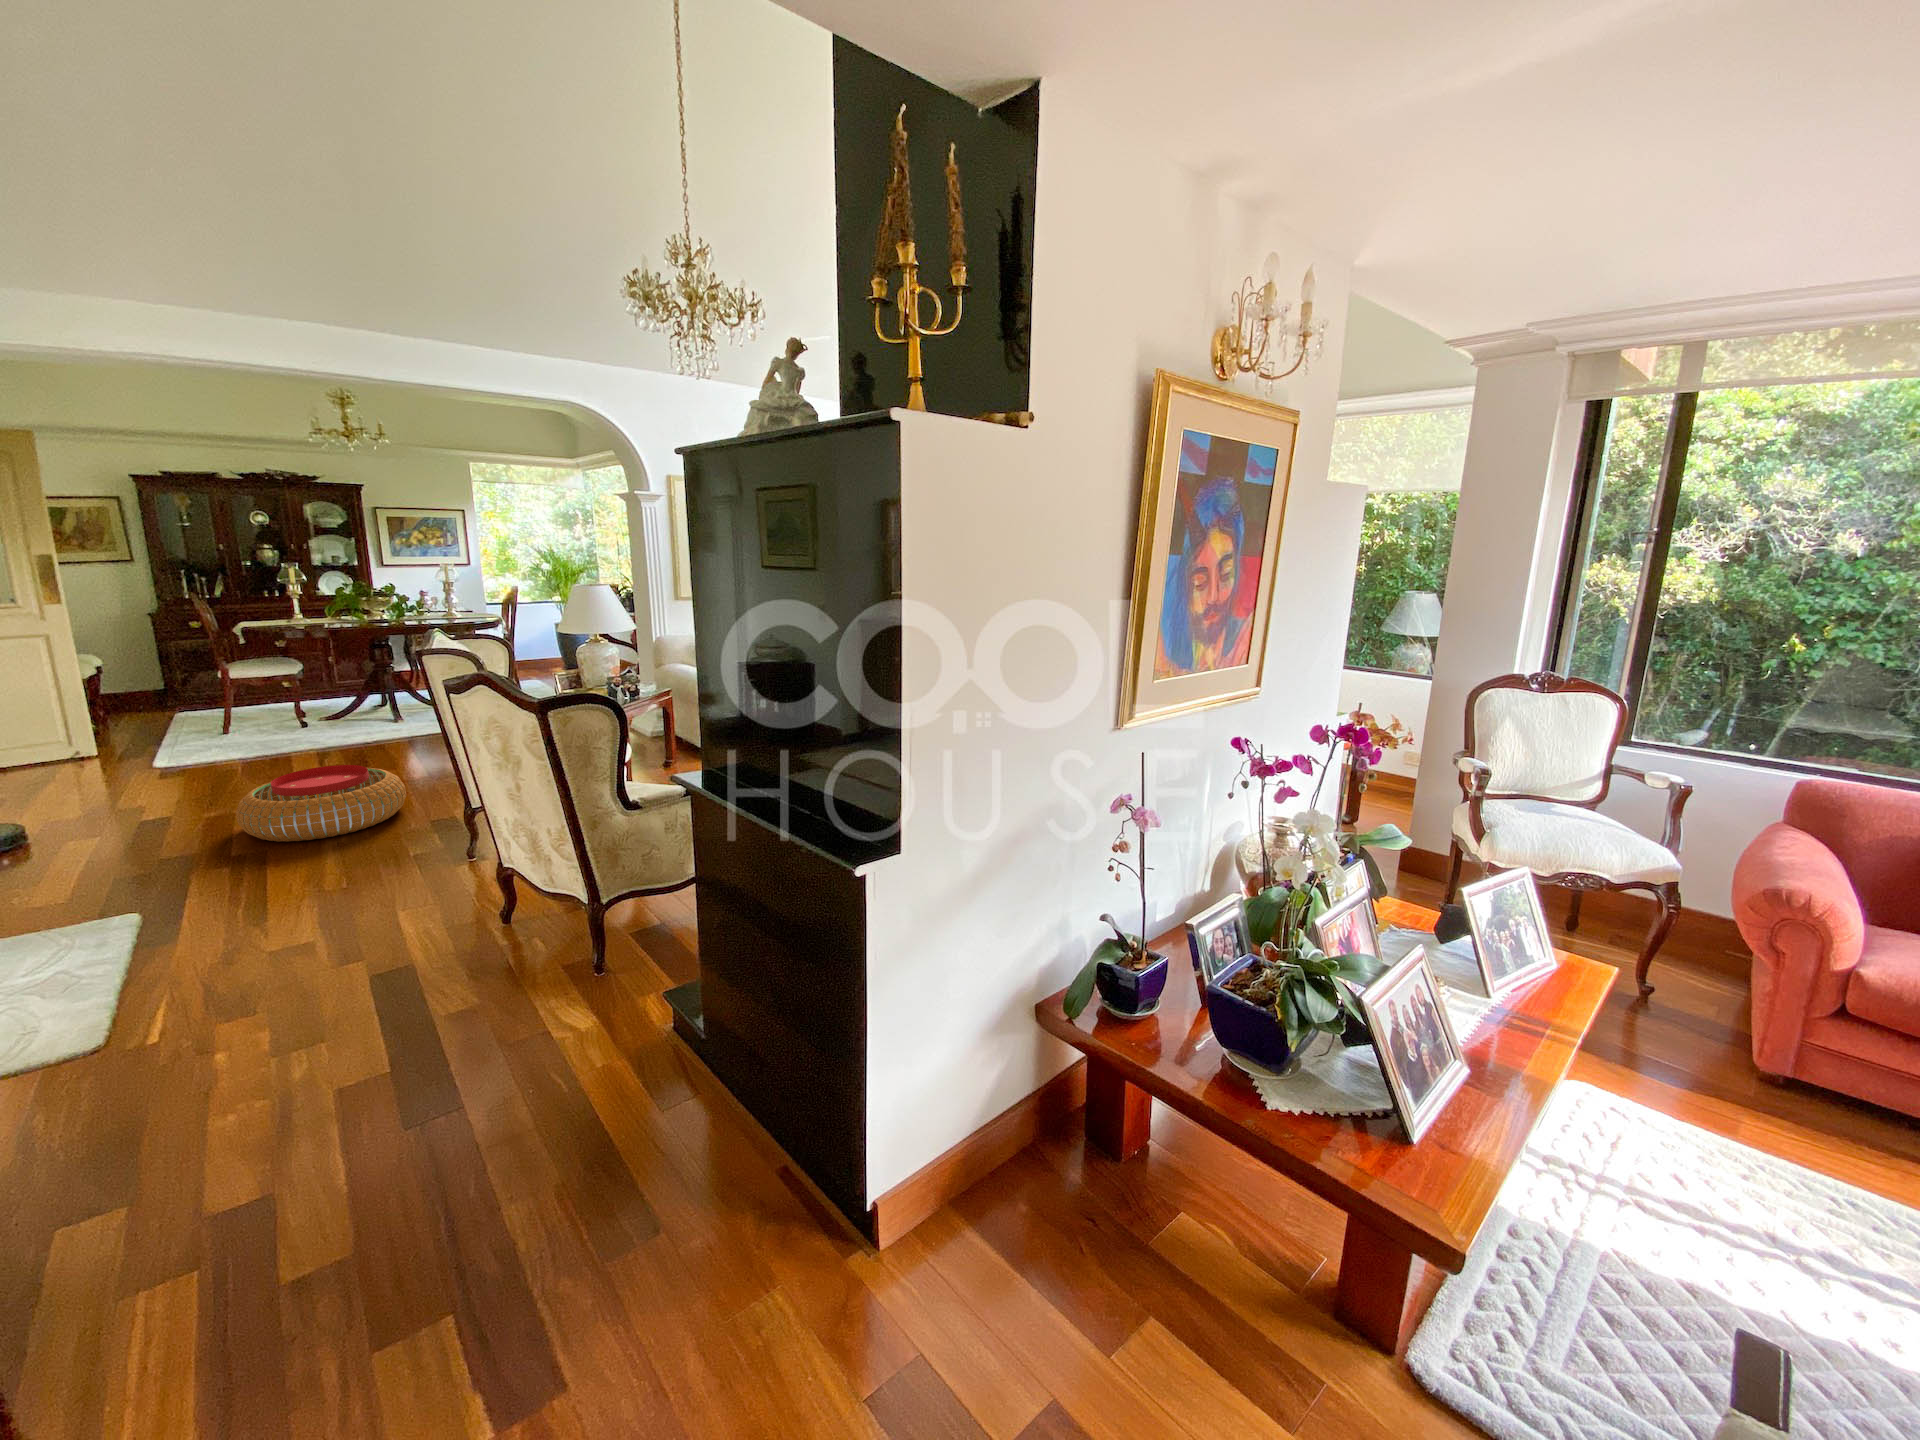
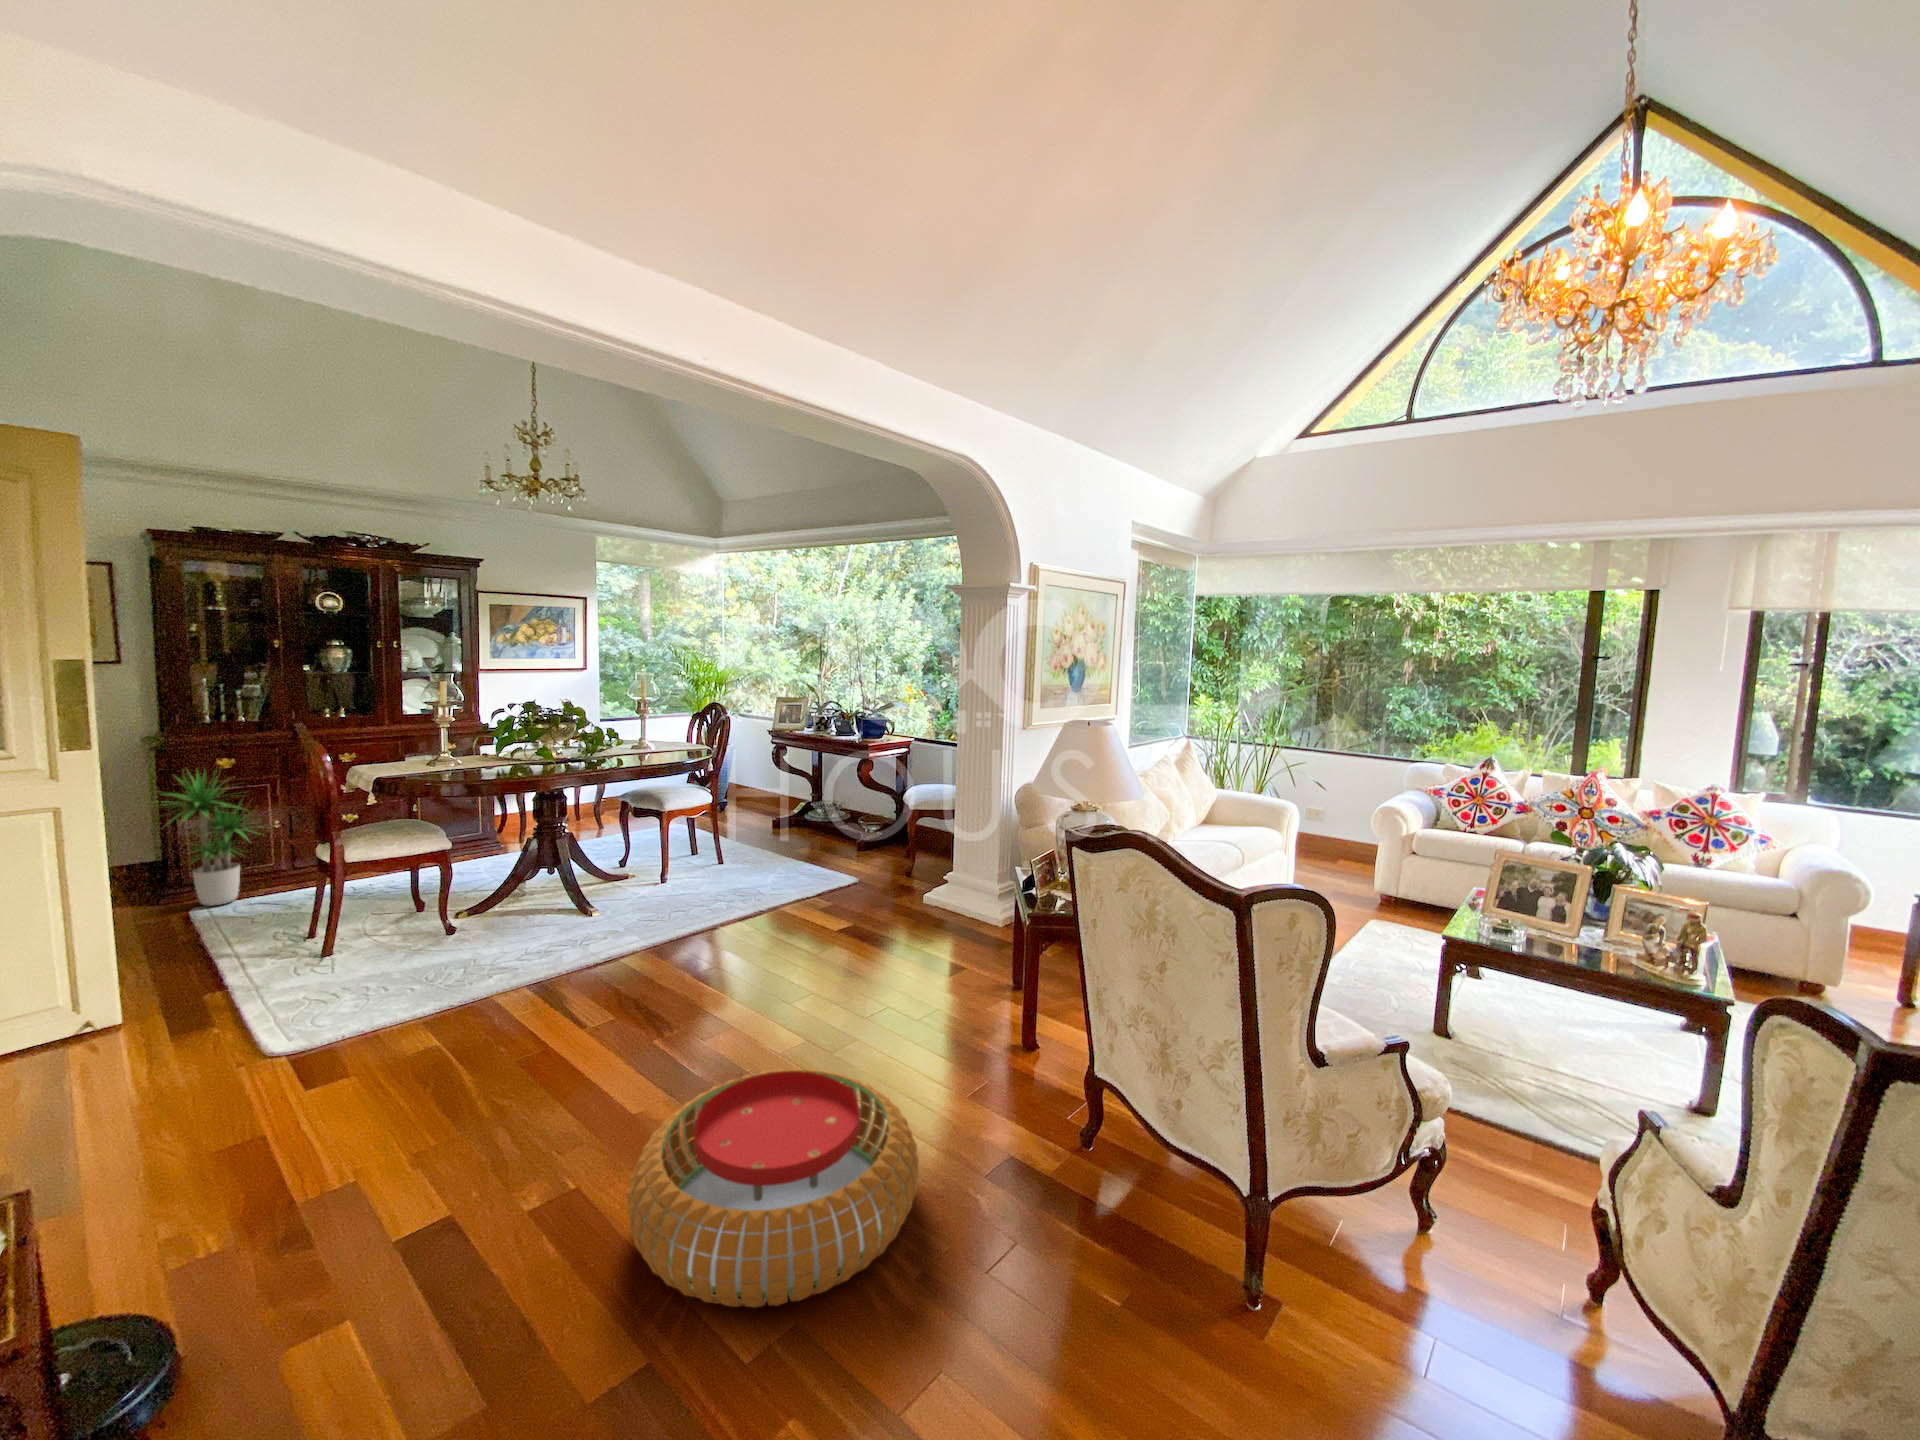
potted plant: none [144,623,225,708] -> present [166,770,254,906]

